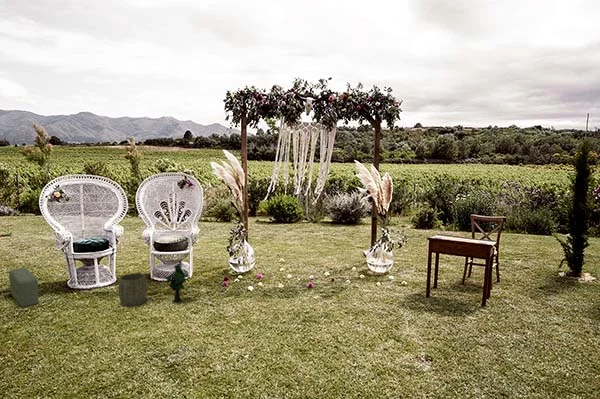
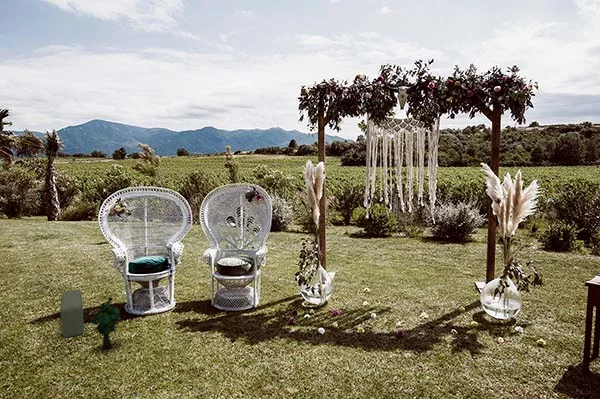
decorative plant: present [165,261,188,303] -> present [90,297,122,350]
woven basket: present [119,273,147,306] -> none [163,306,196,348]

